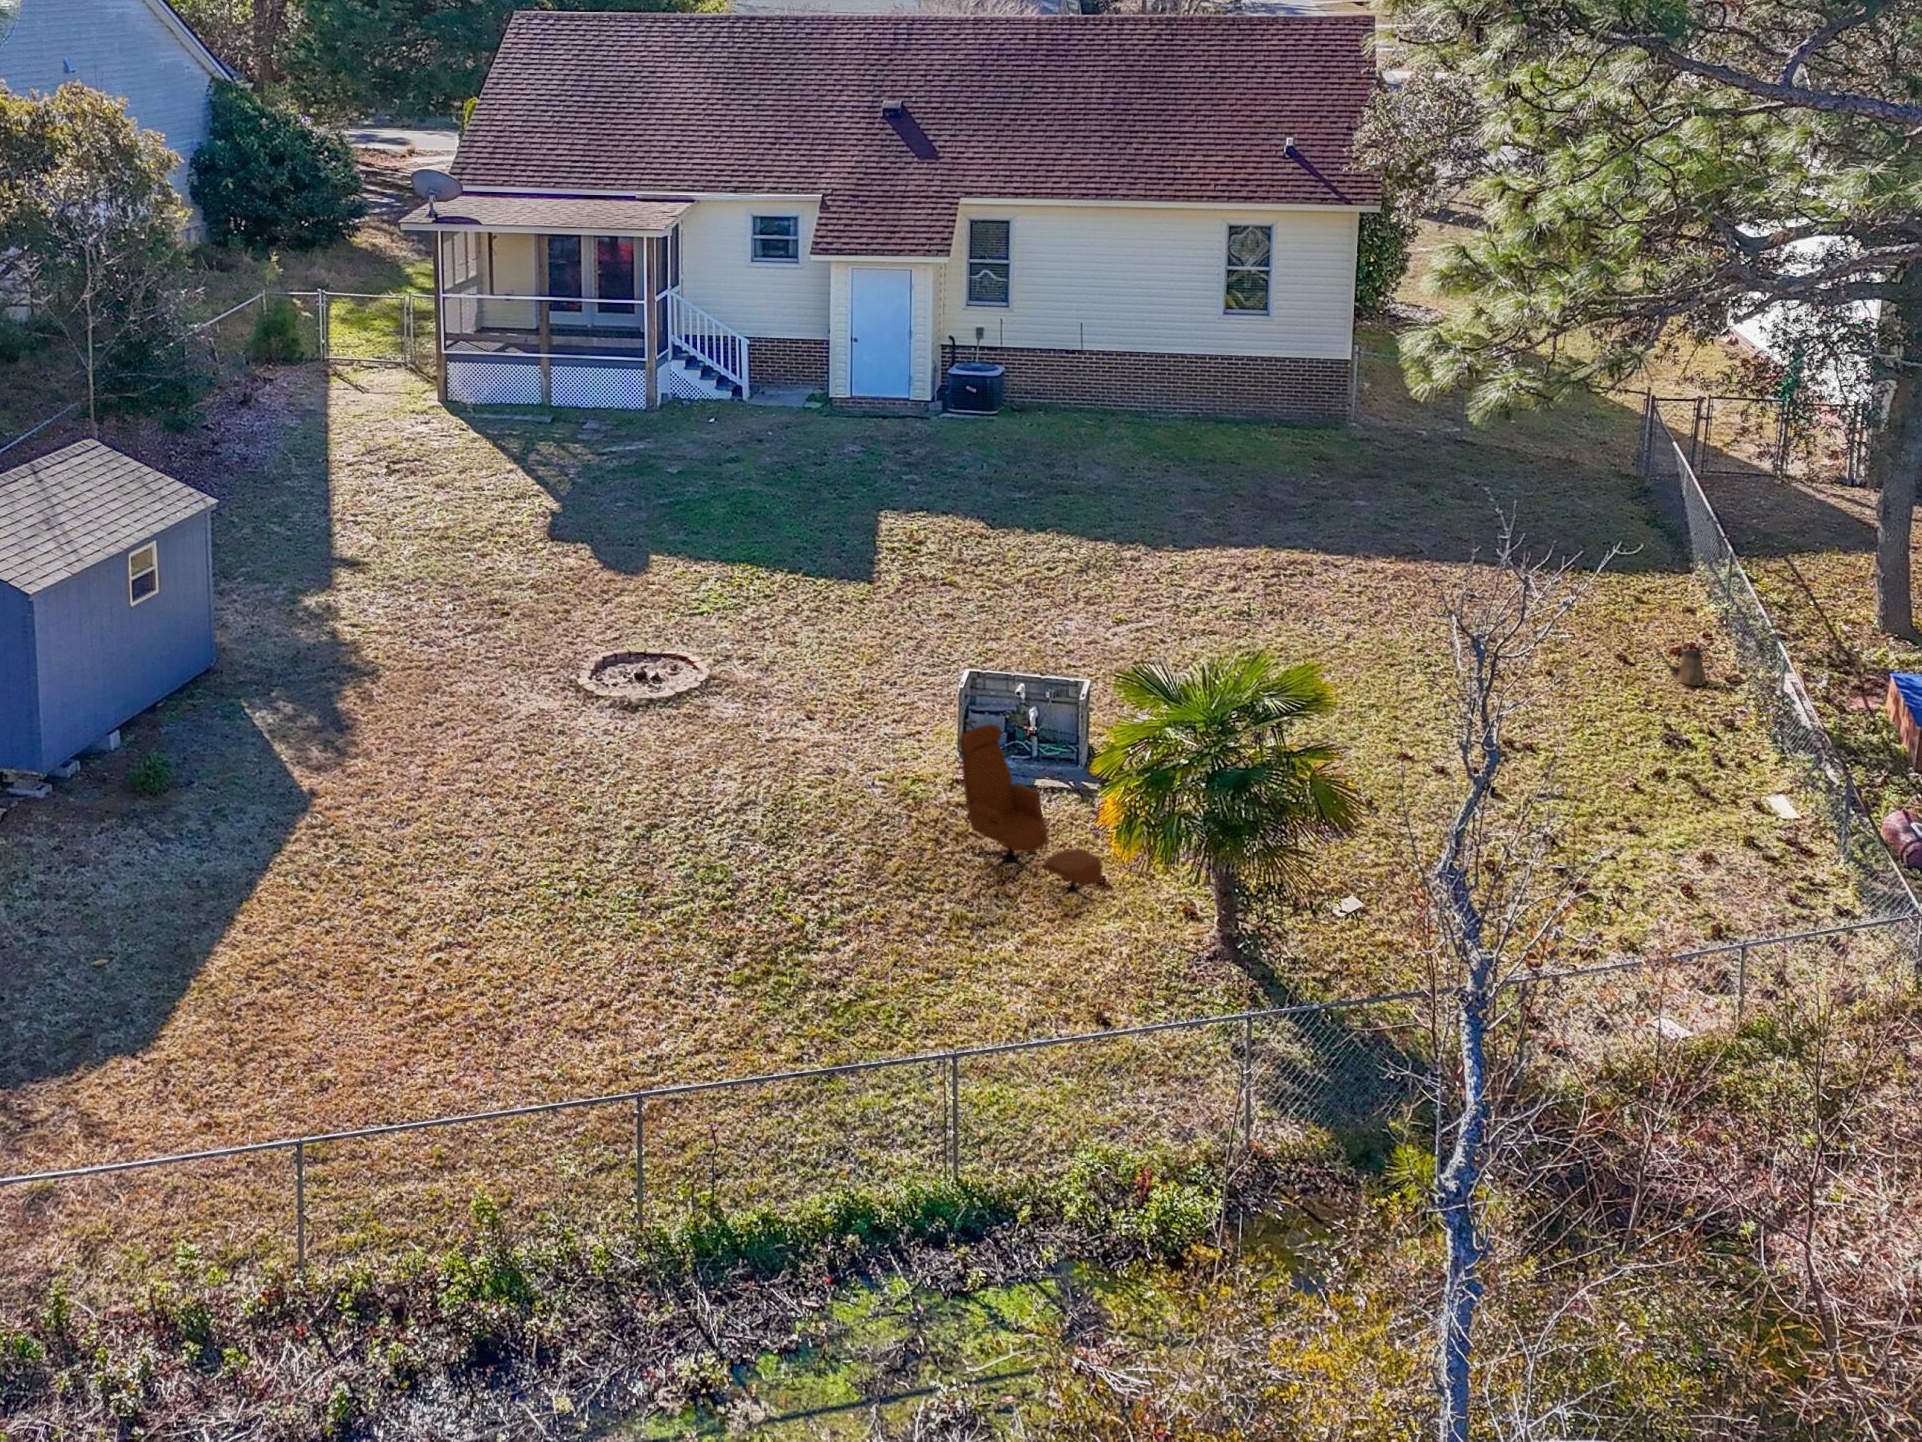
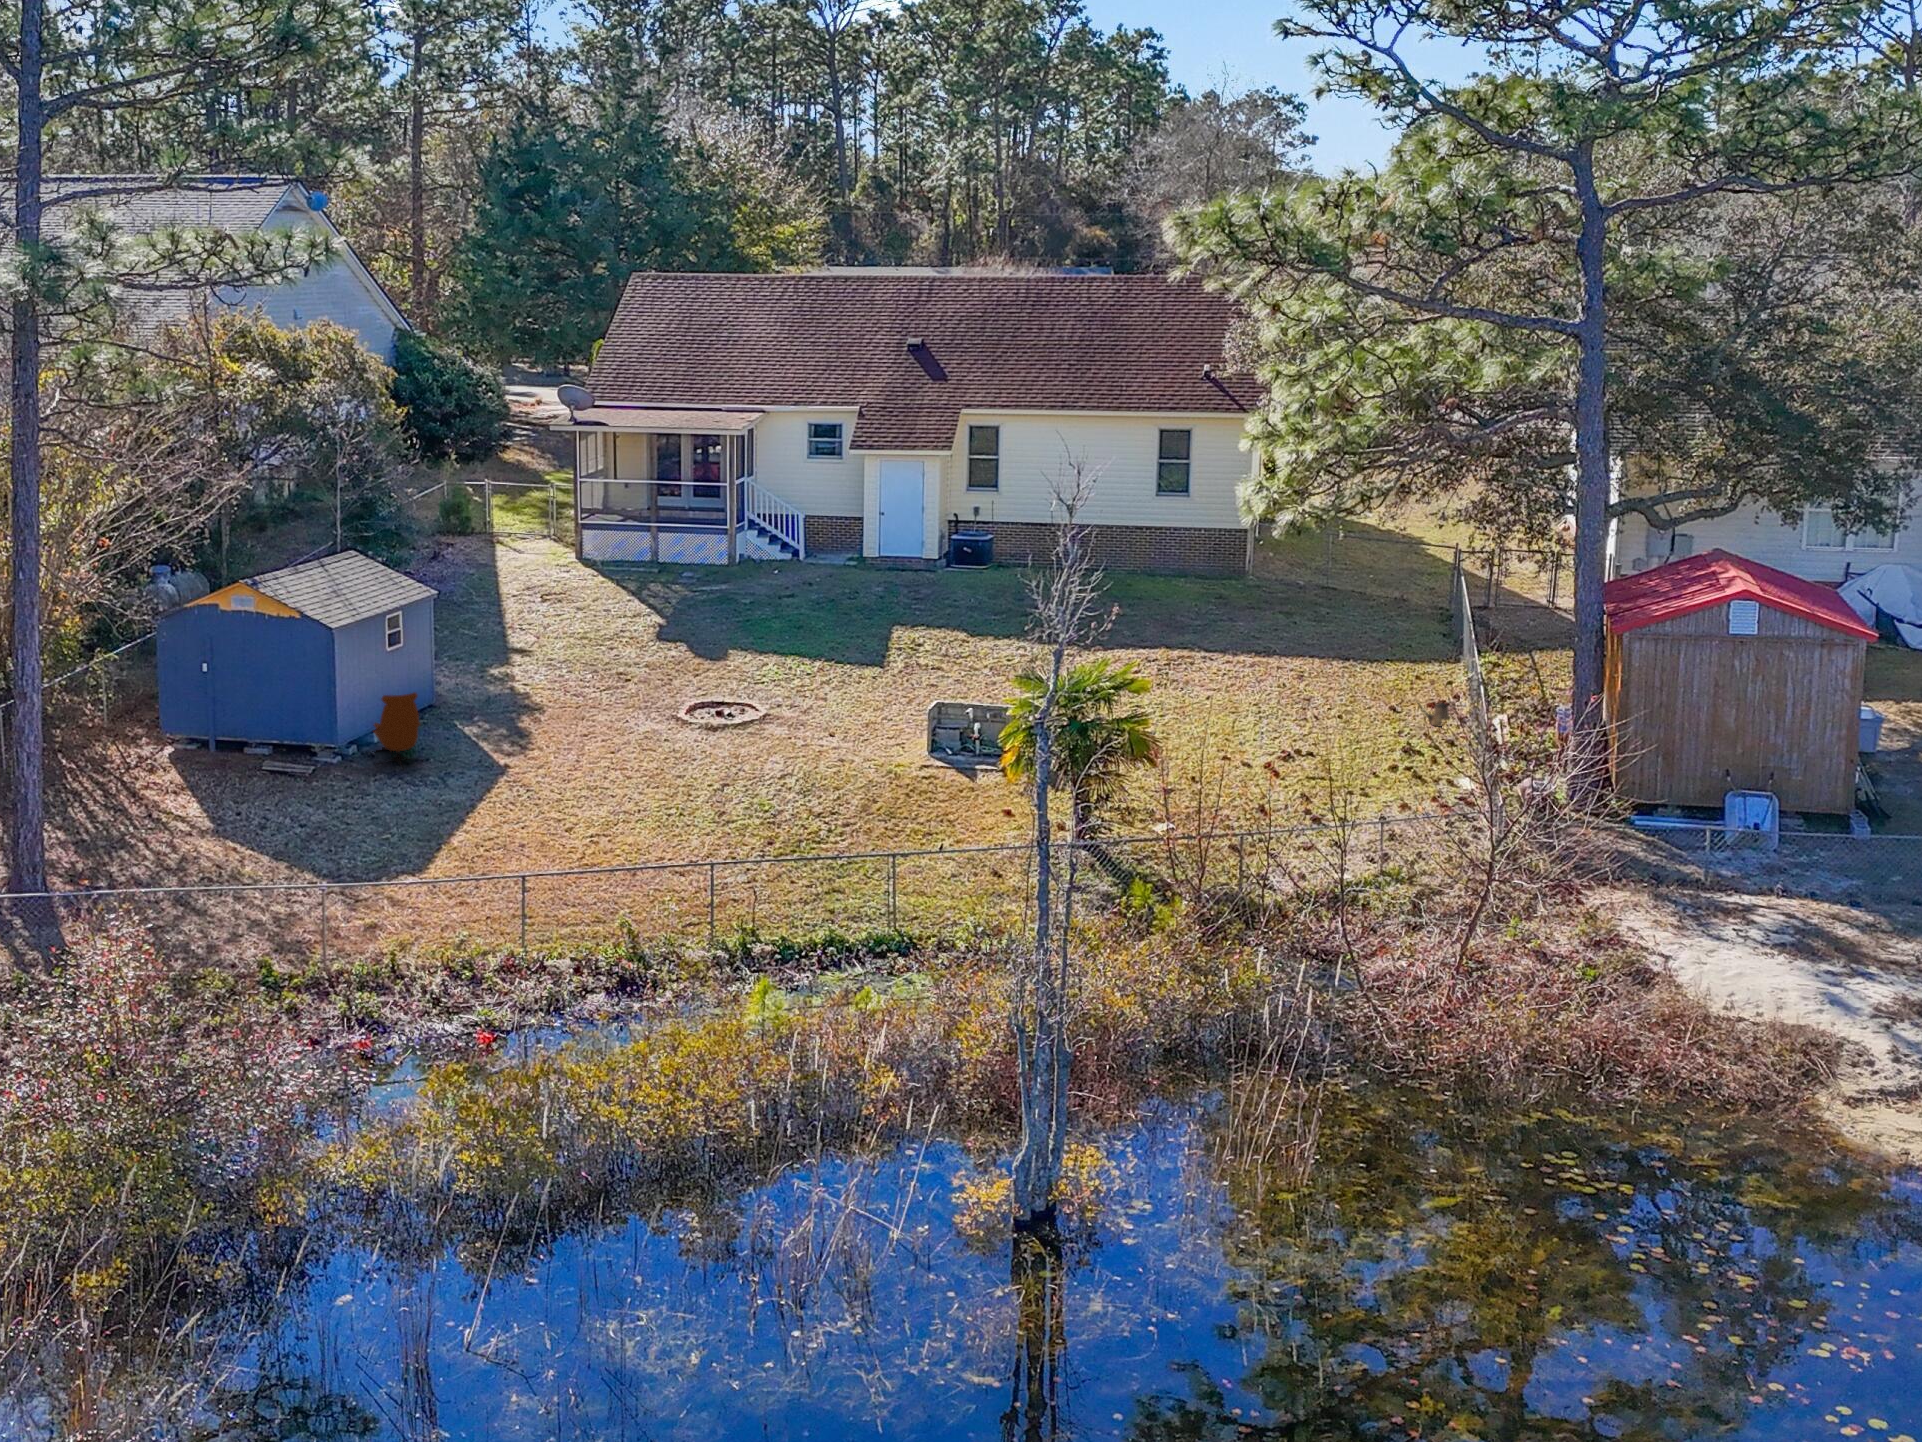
lounge chair: present [959,725,1102,905] -> present [373,692,420,767]

